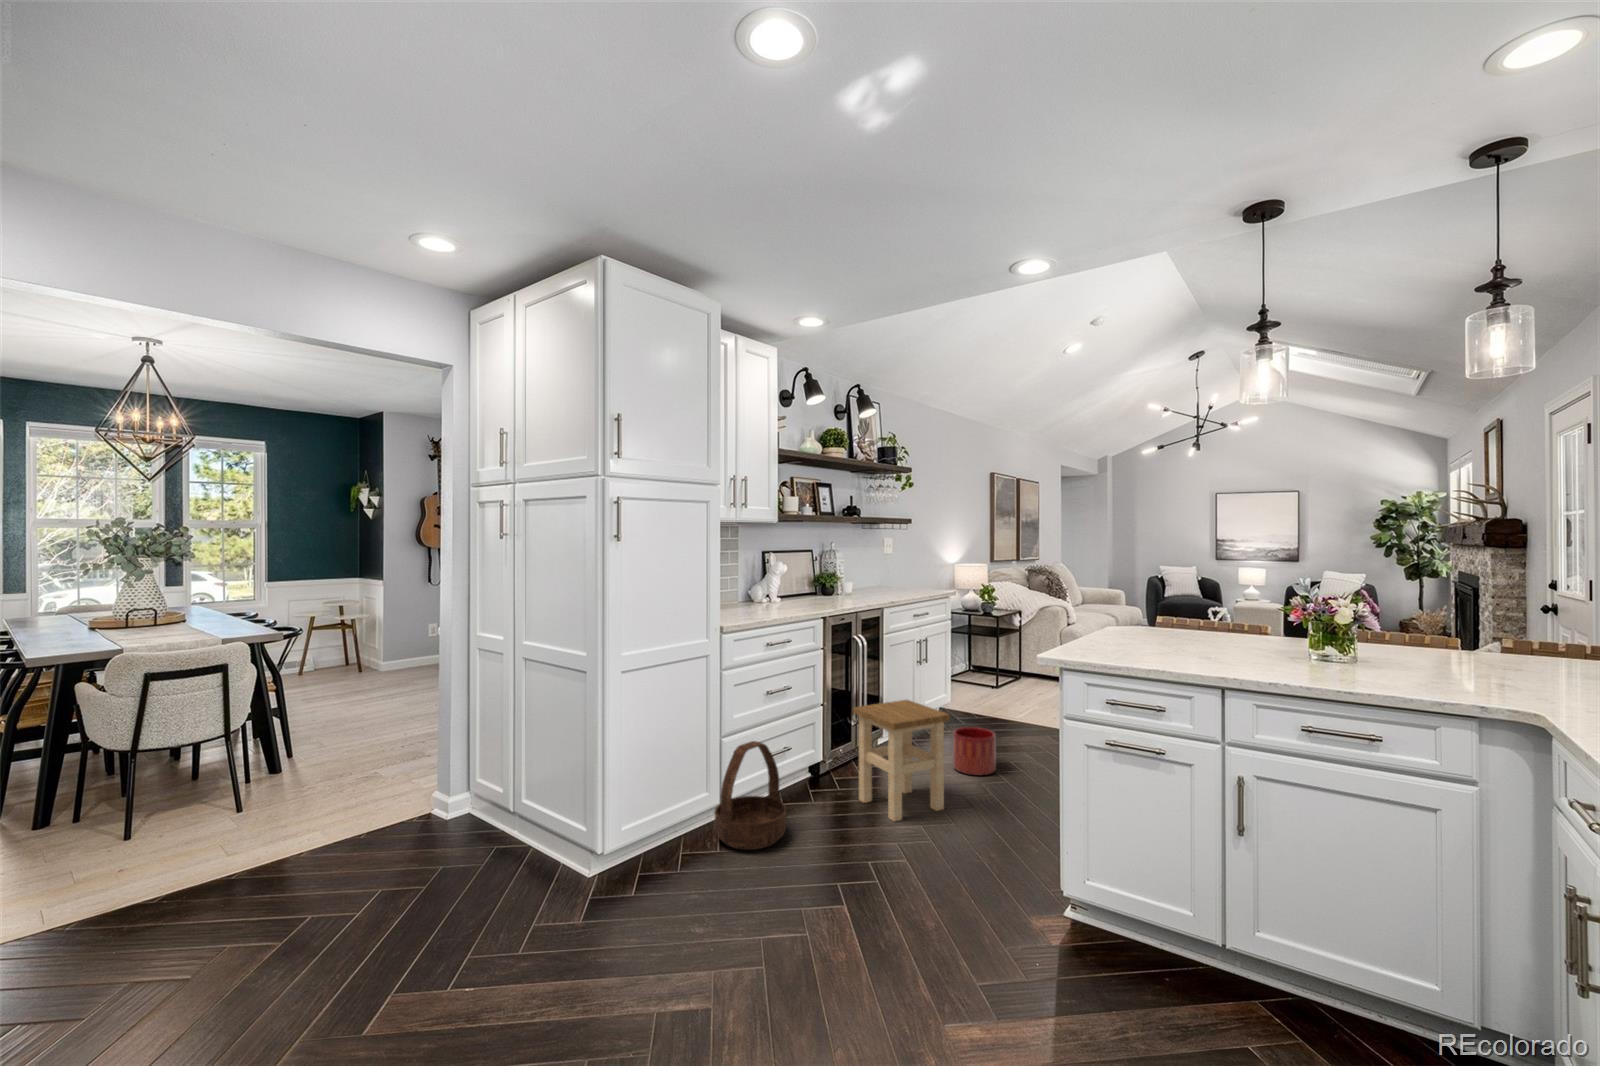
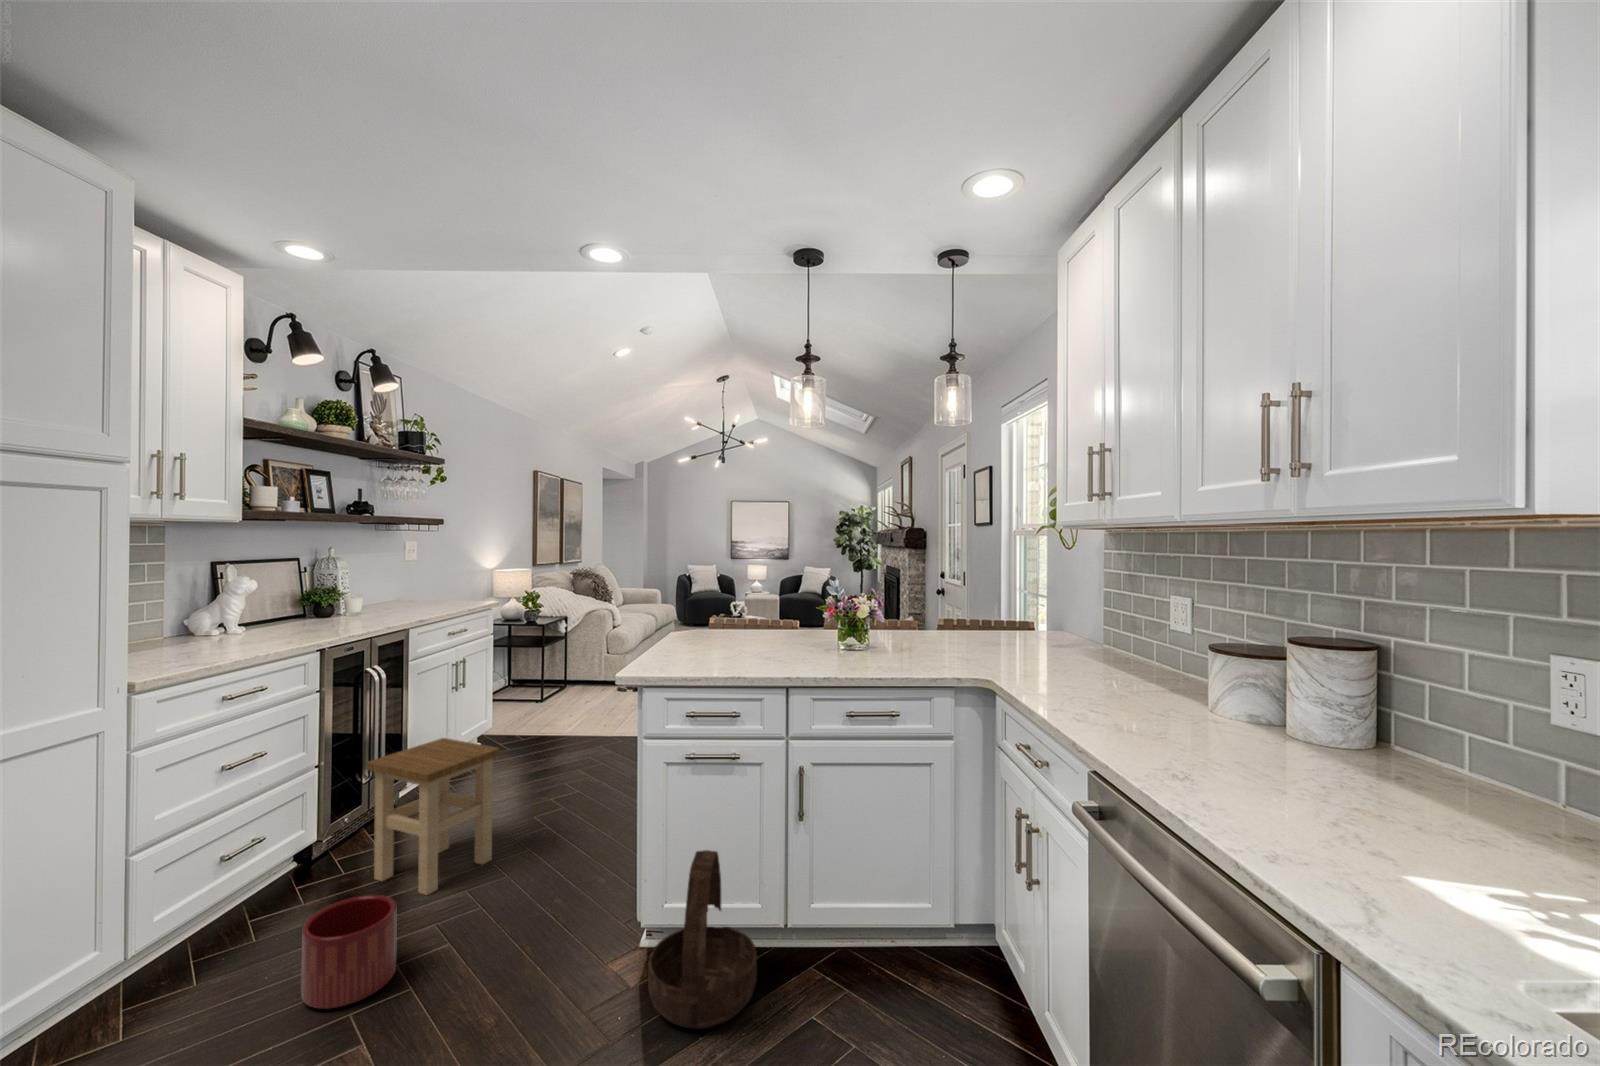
planter: present [953,727,996,776] -> present [301,895,396,1009]
basket: present [715,741,786,850] -> present [648,850,757,1029]

